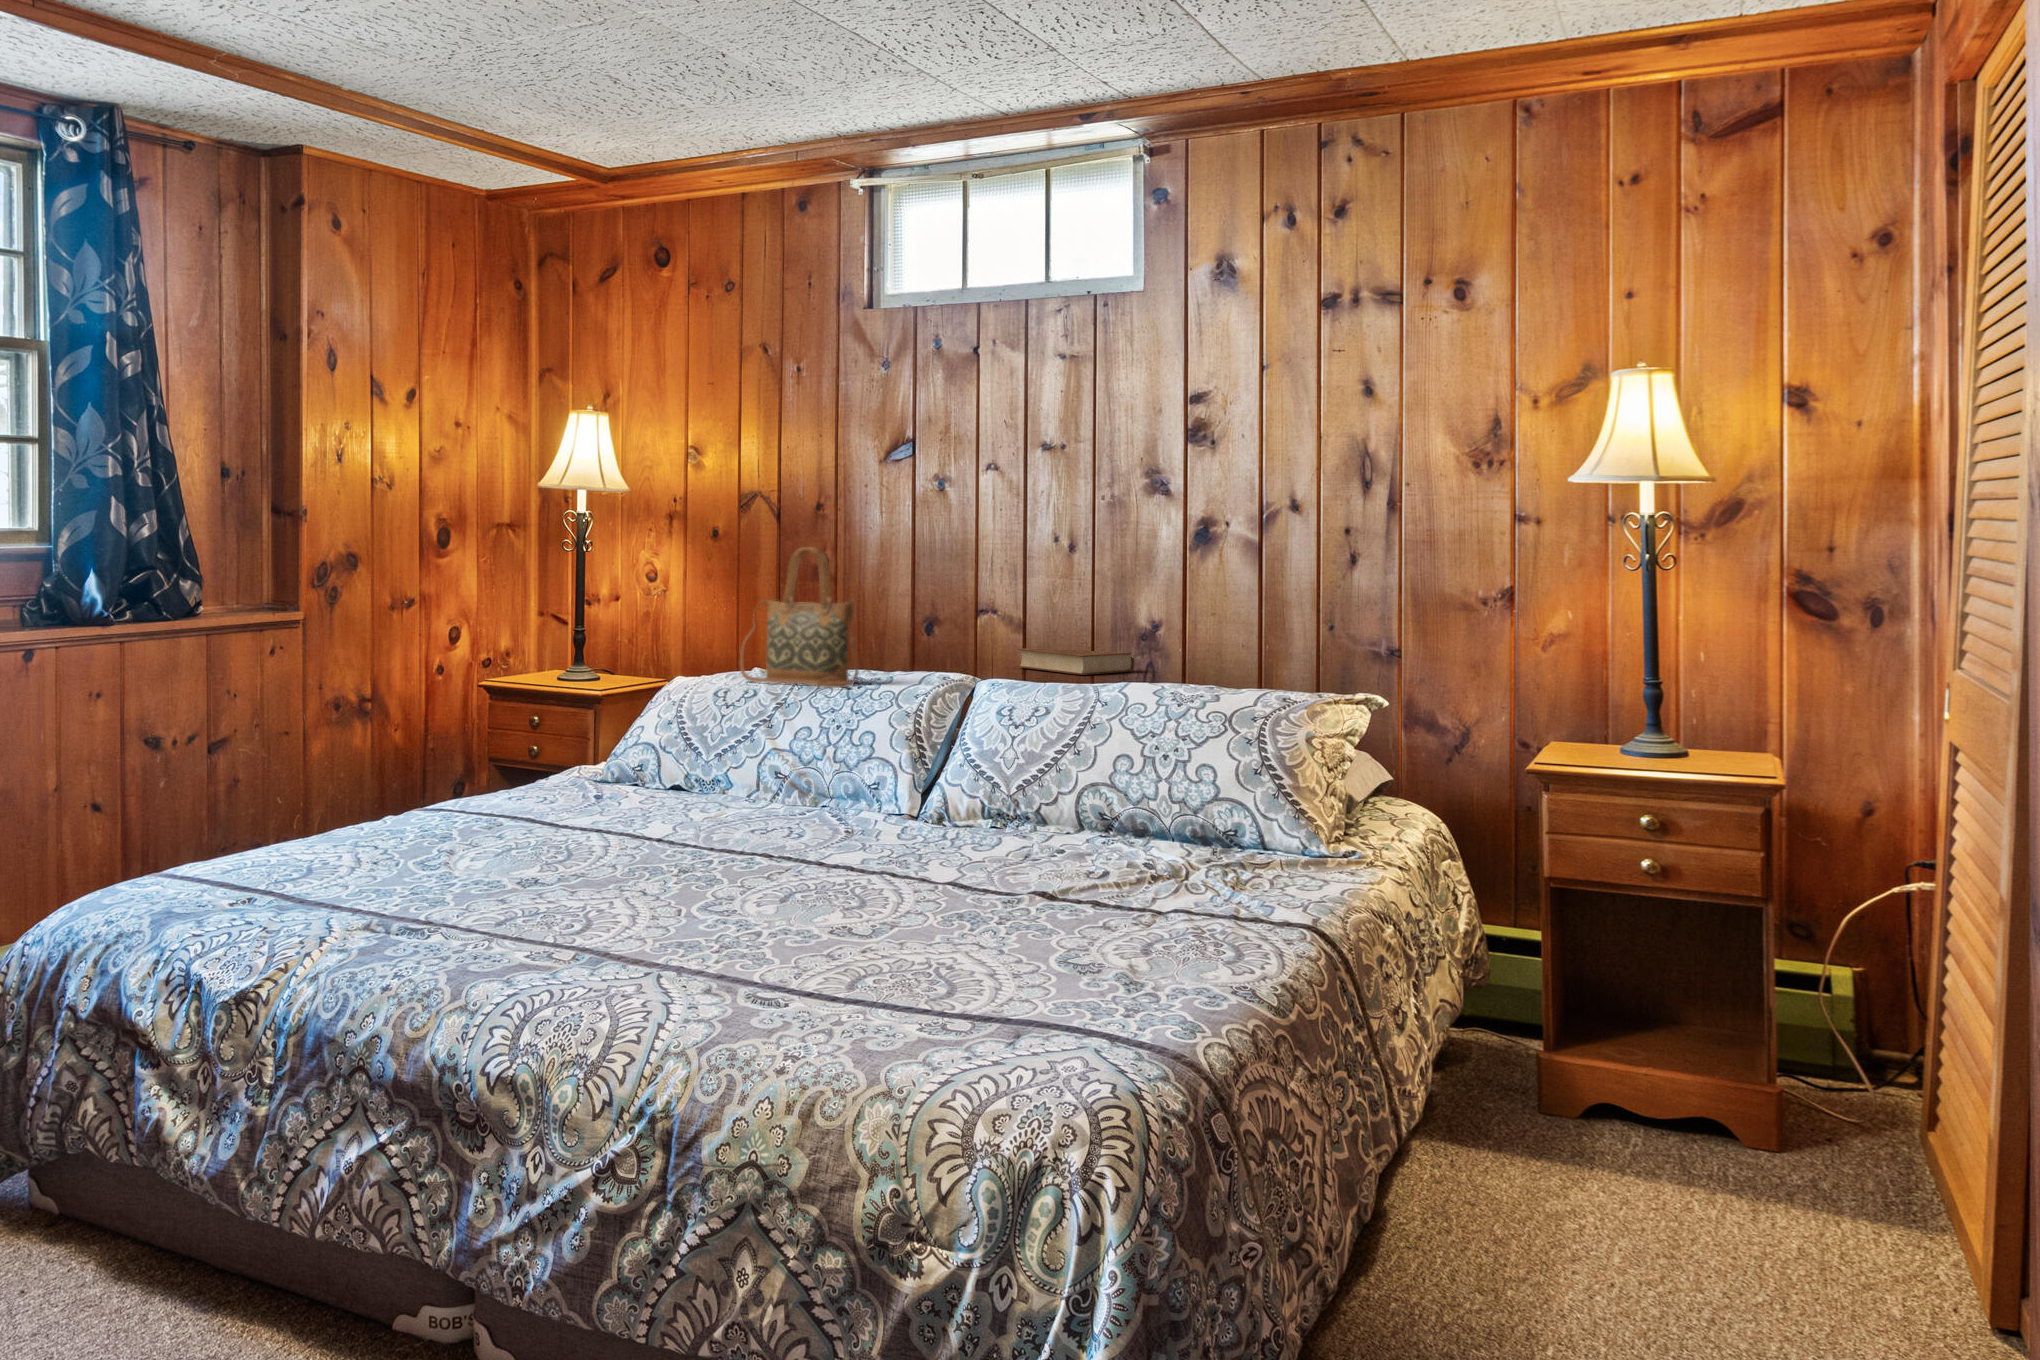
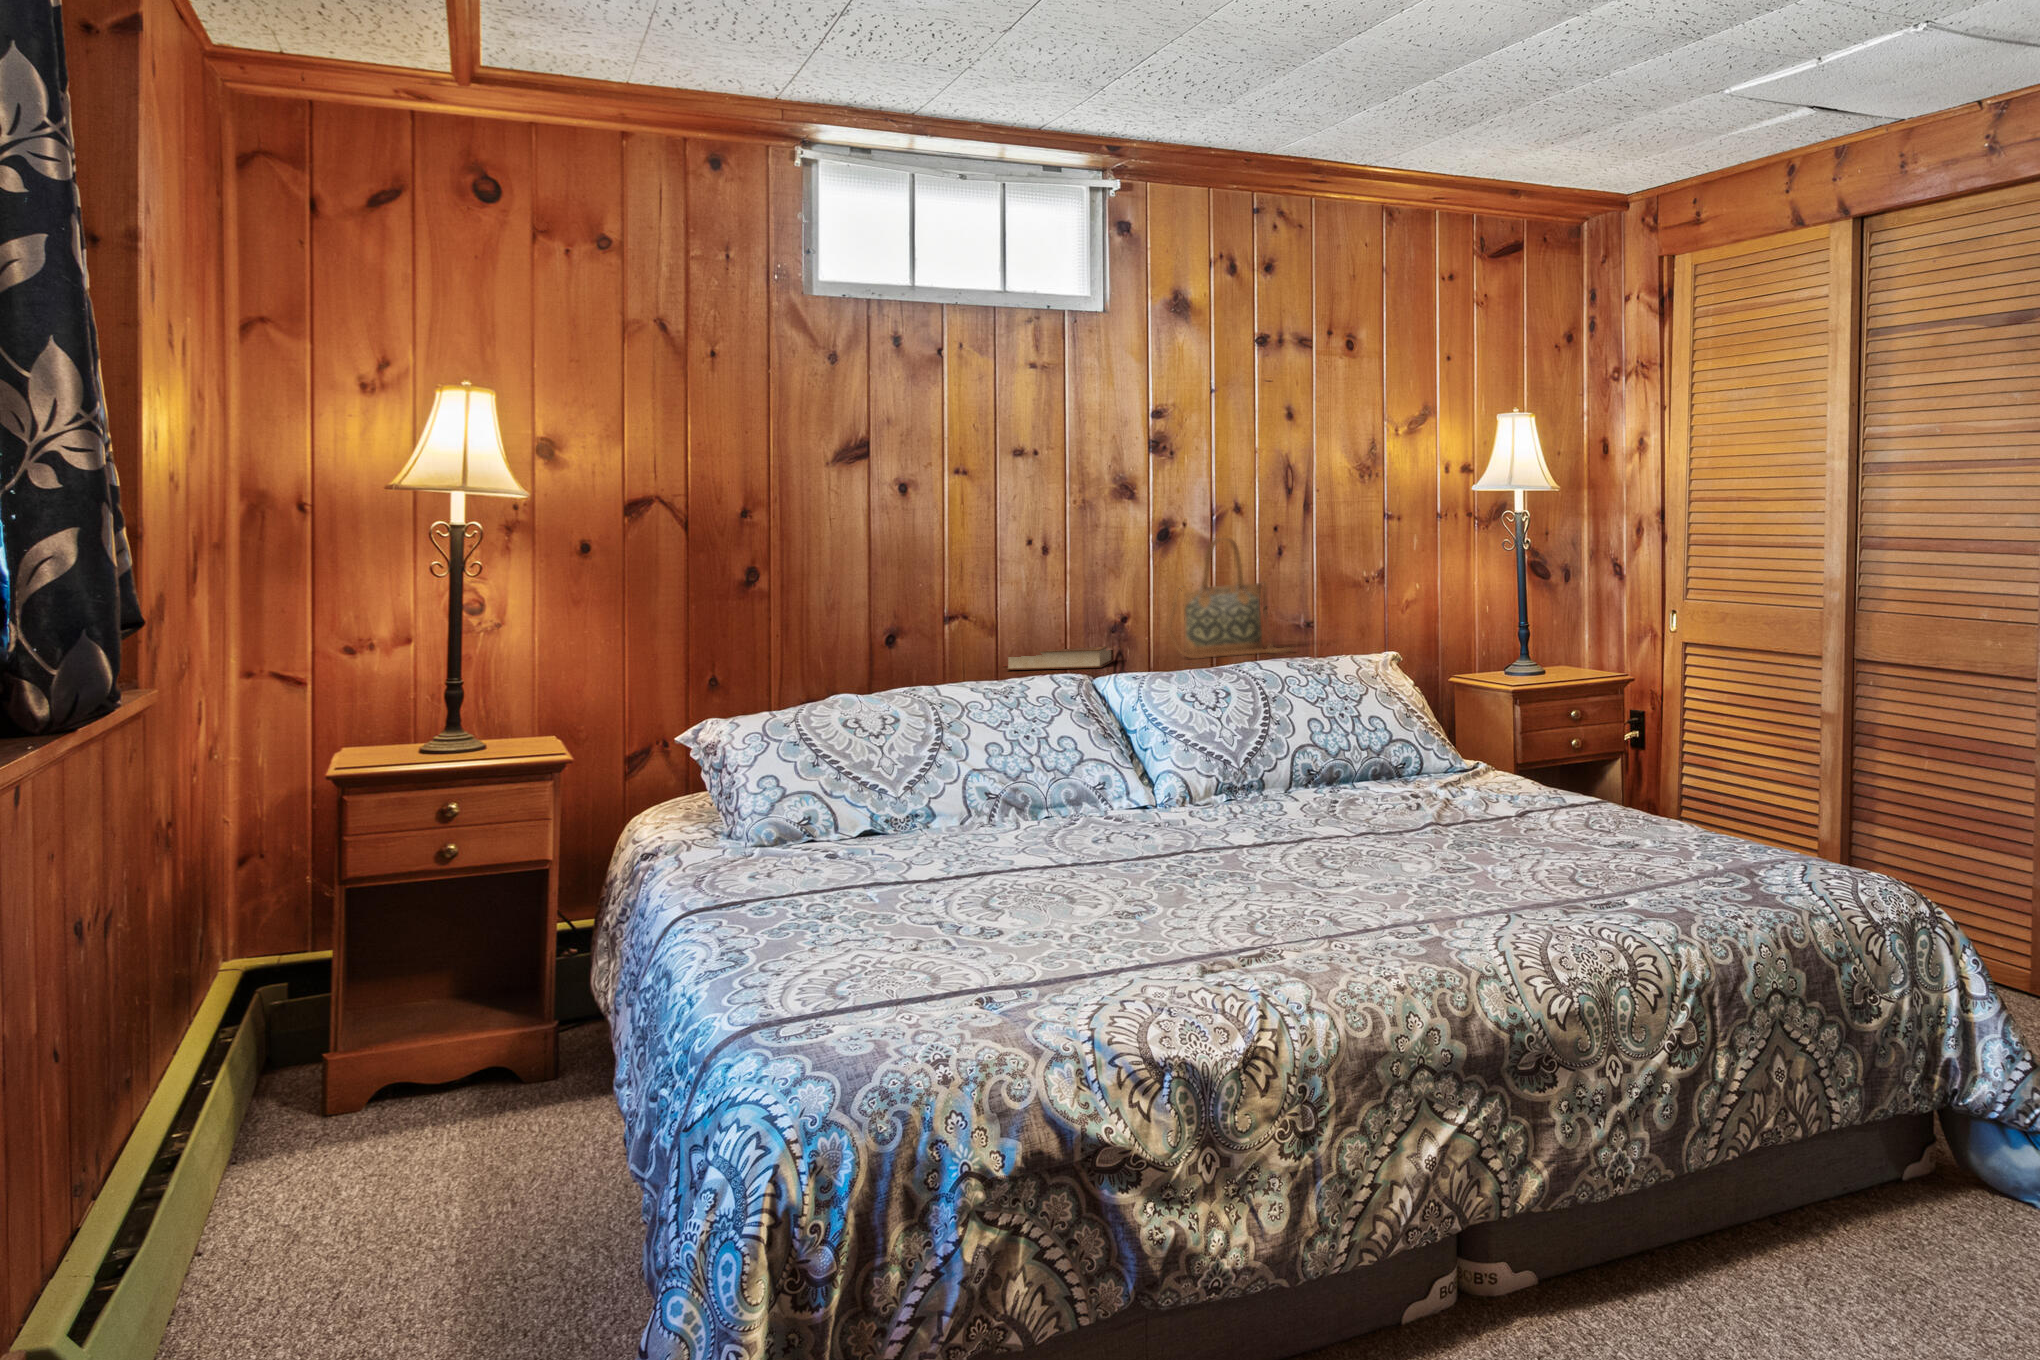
handbag: present [740,547,858,688] -> present [1167,538,1293,658]

